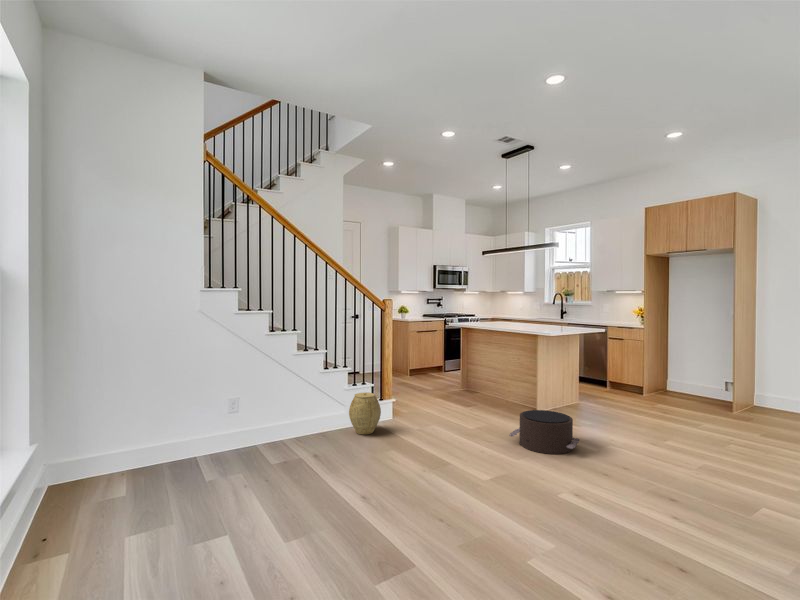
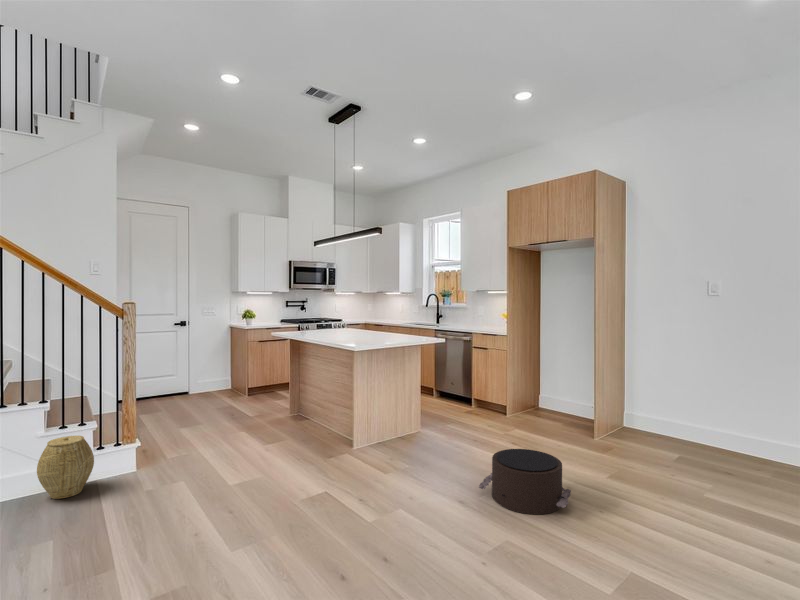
pouf: present [509,410,579,454] -> present [479,449,571,514]

